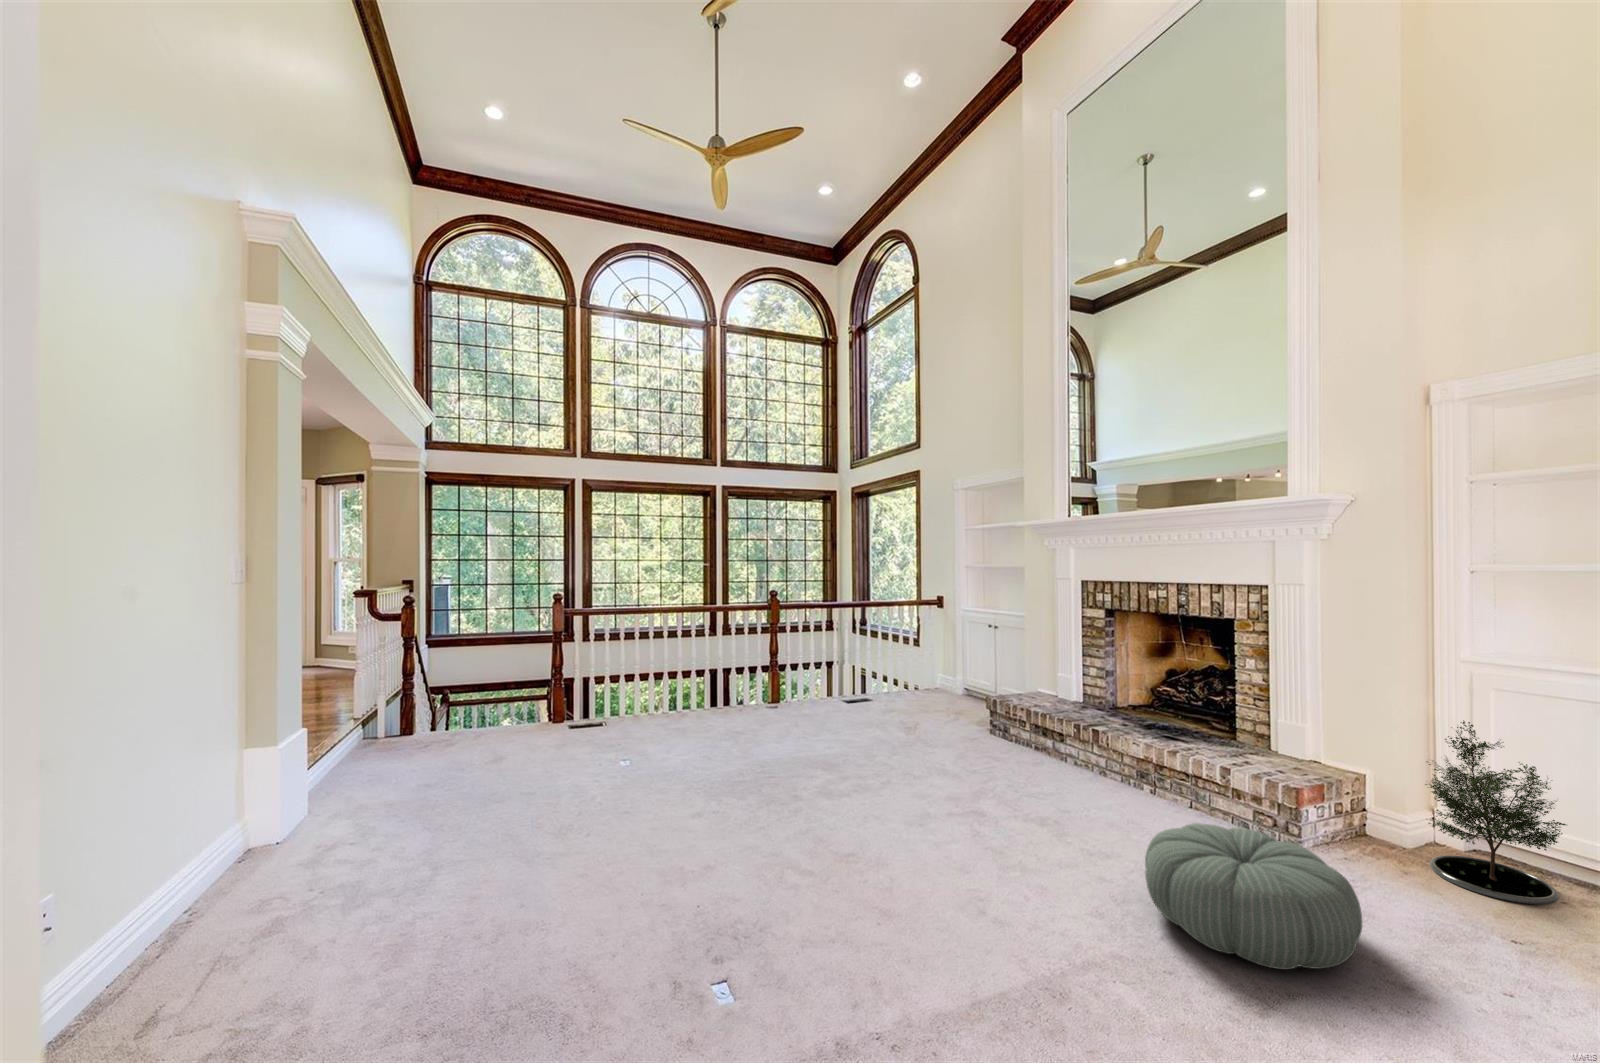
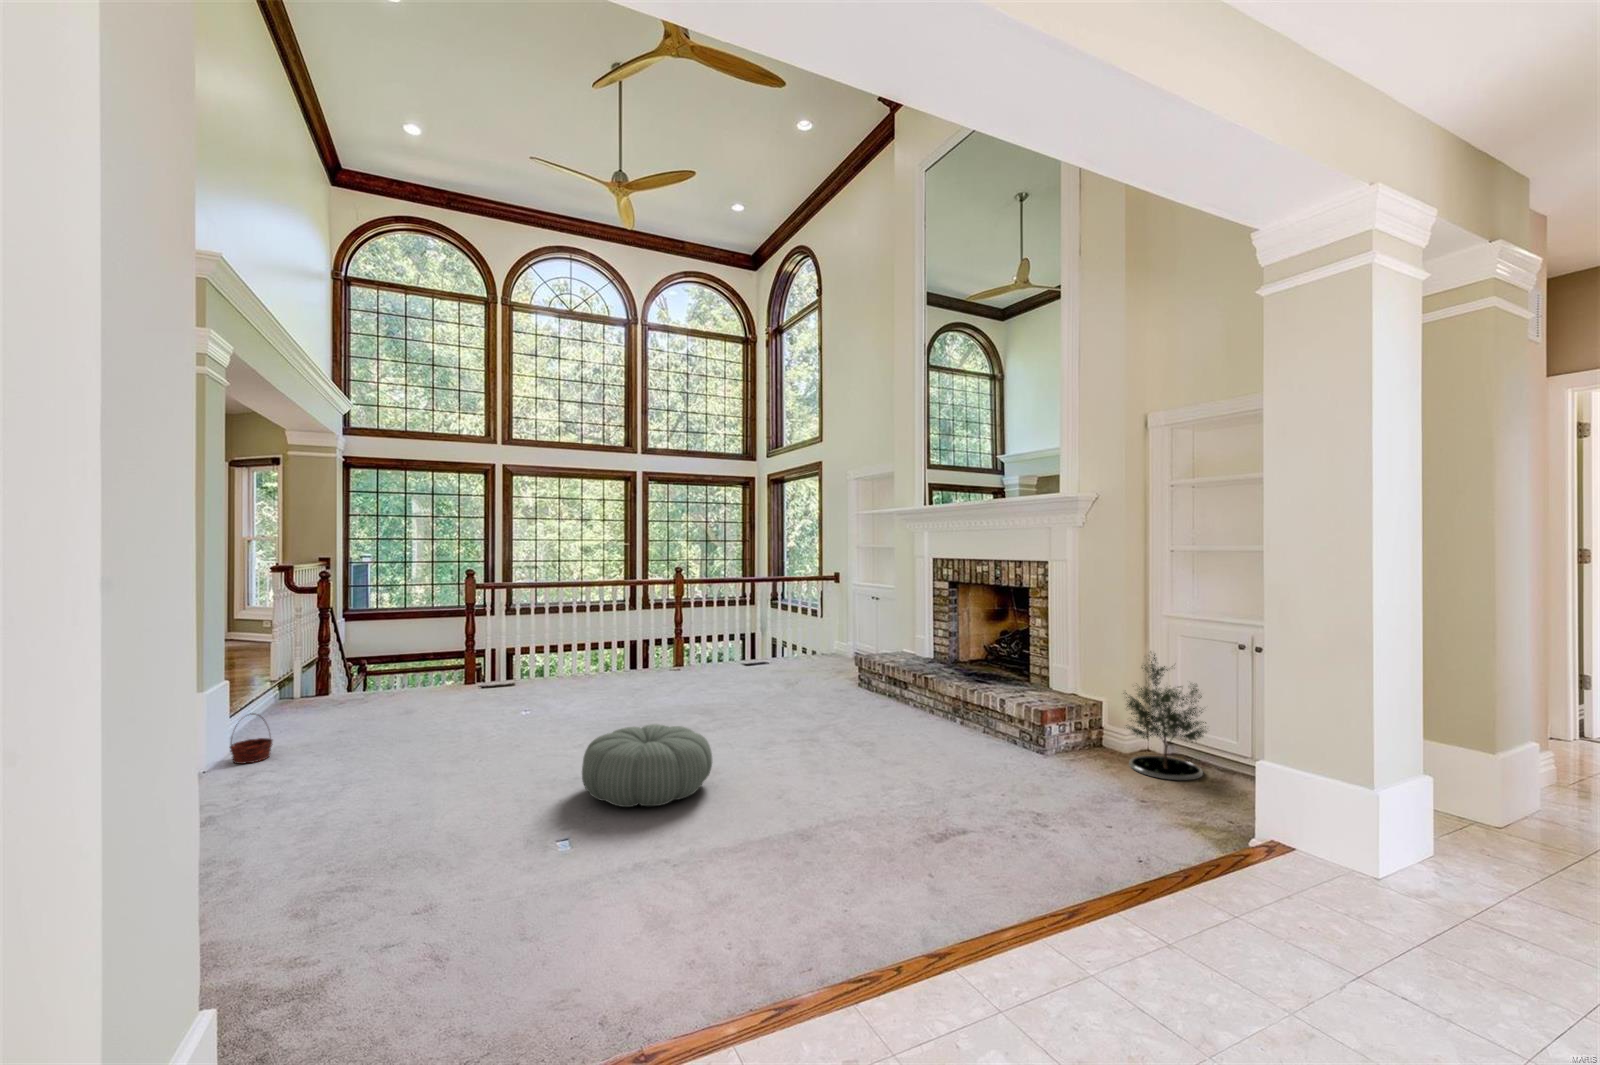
basket: none [297,780,349,843] -> present [230,713,272,764]
pouf: present [1145,823,1362,969] -> present [582,724,712,807]

